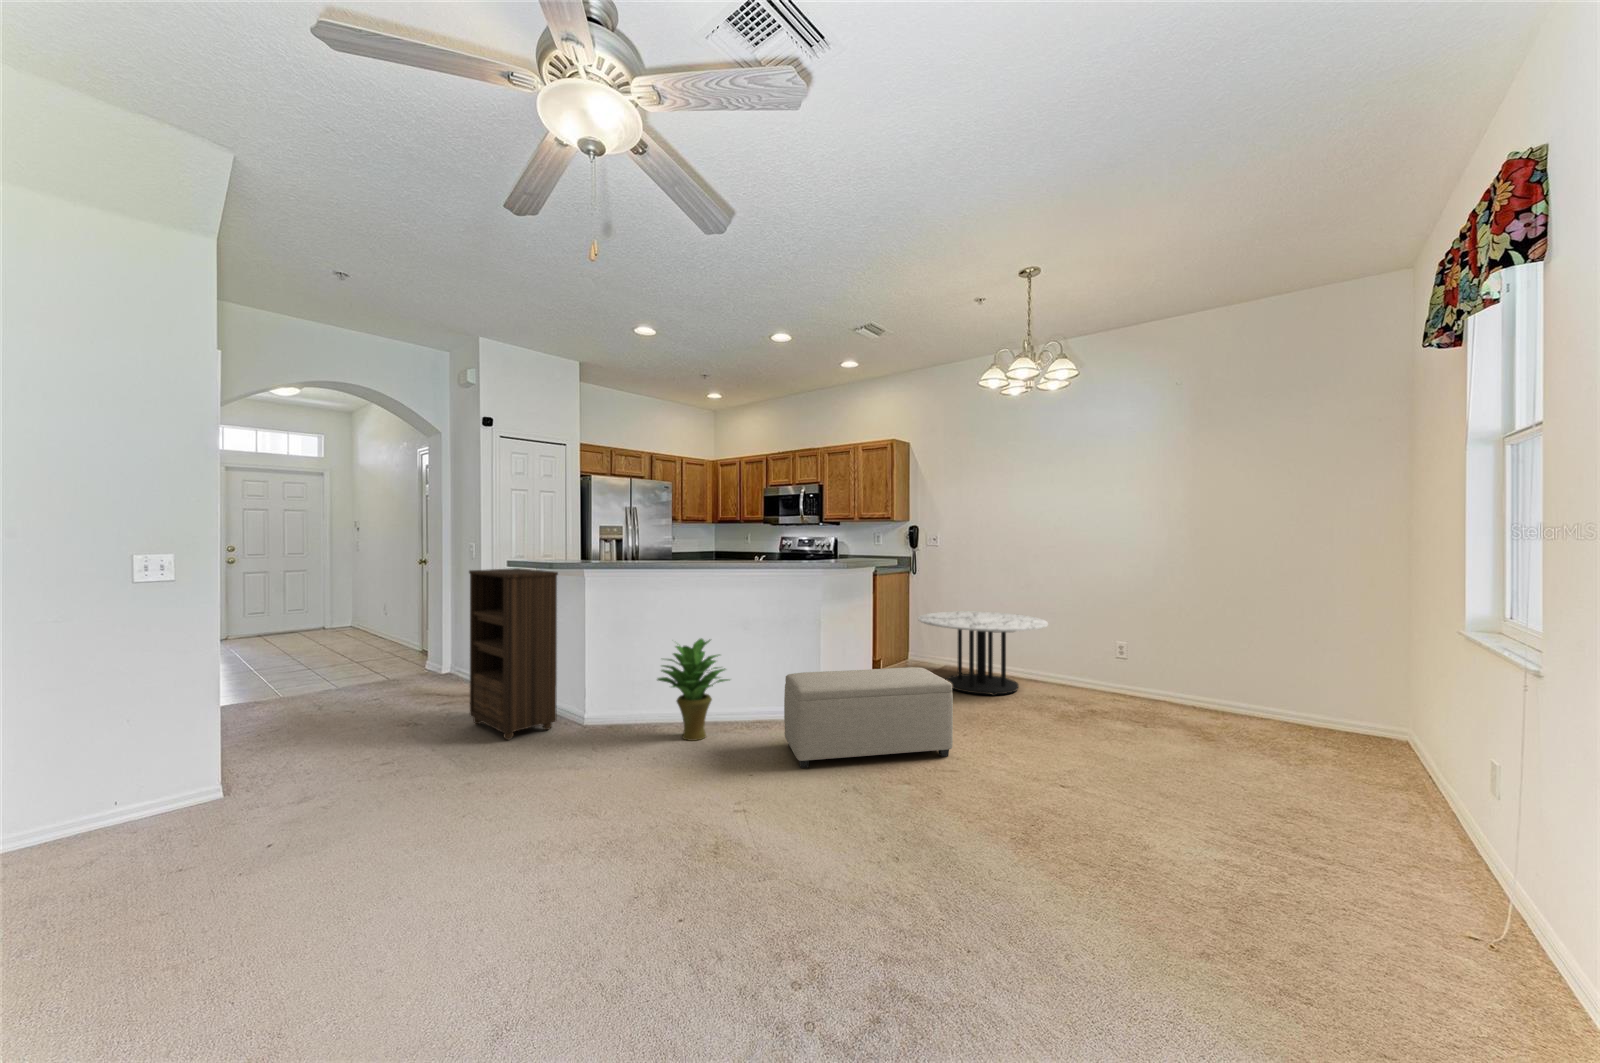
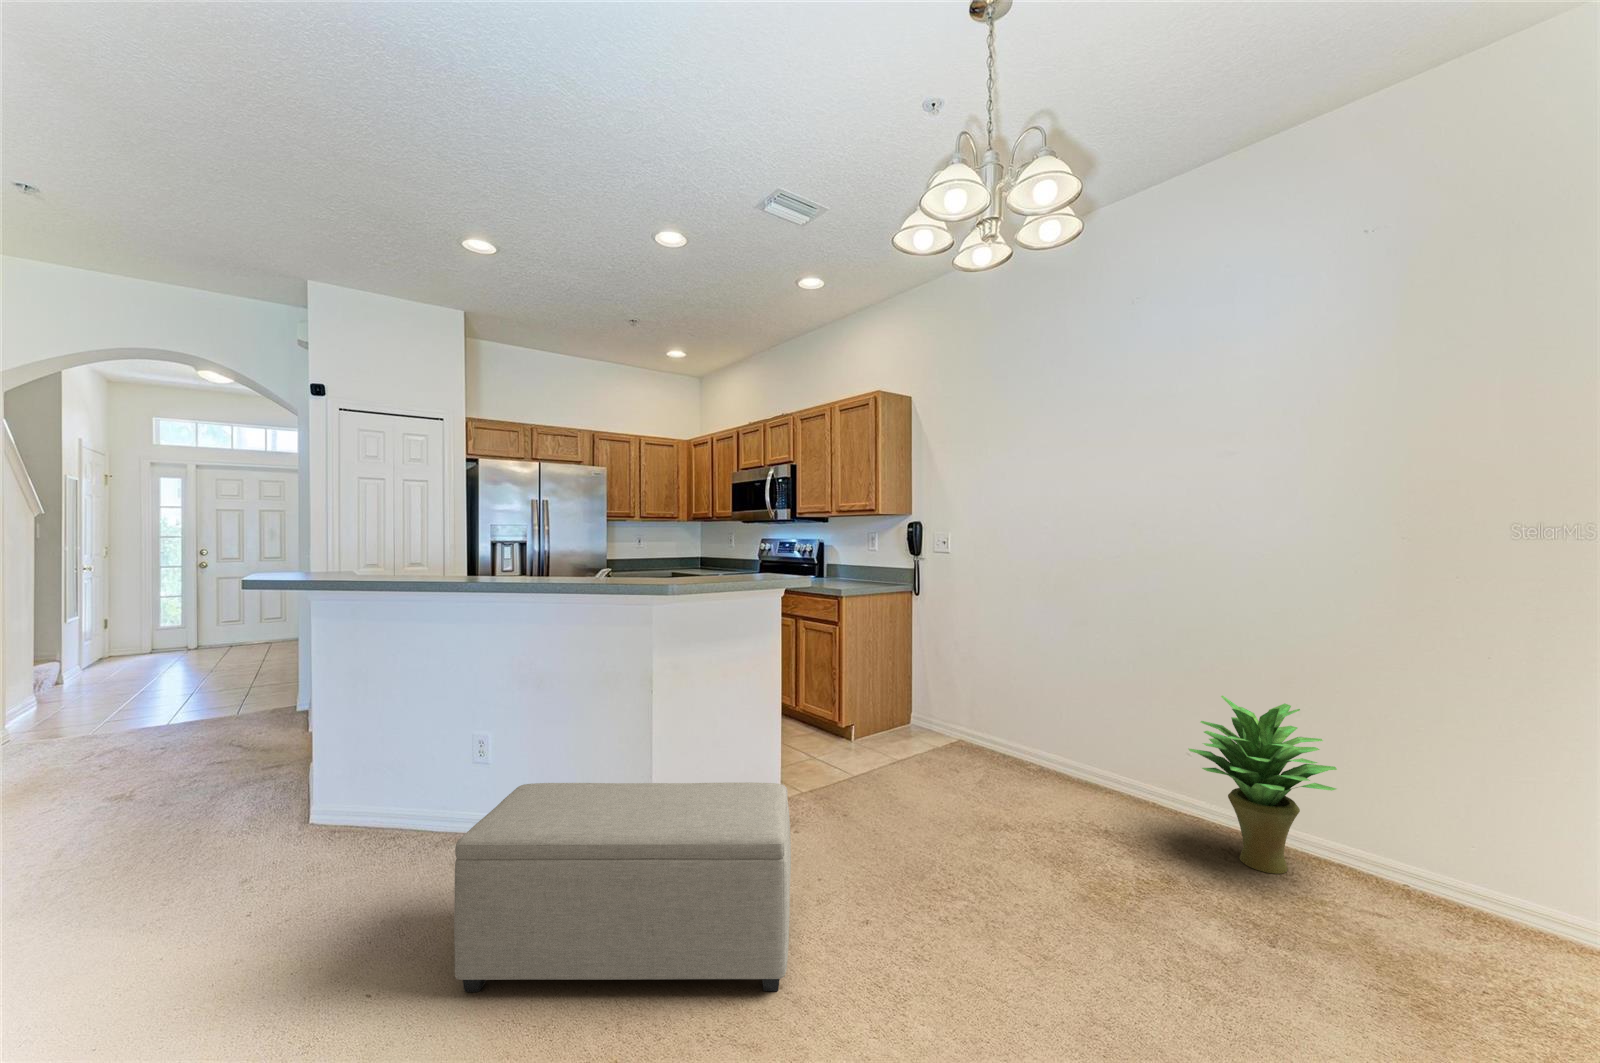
bookshelf: present [469,568,558,740] -> none [135,583,255,850]
coffee table: present [918,611,1048,696] -> none [877,656,1096,814]
potted plant: present [657,638,729,741] -> present [1189,696,1337,874]

